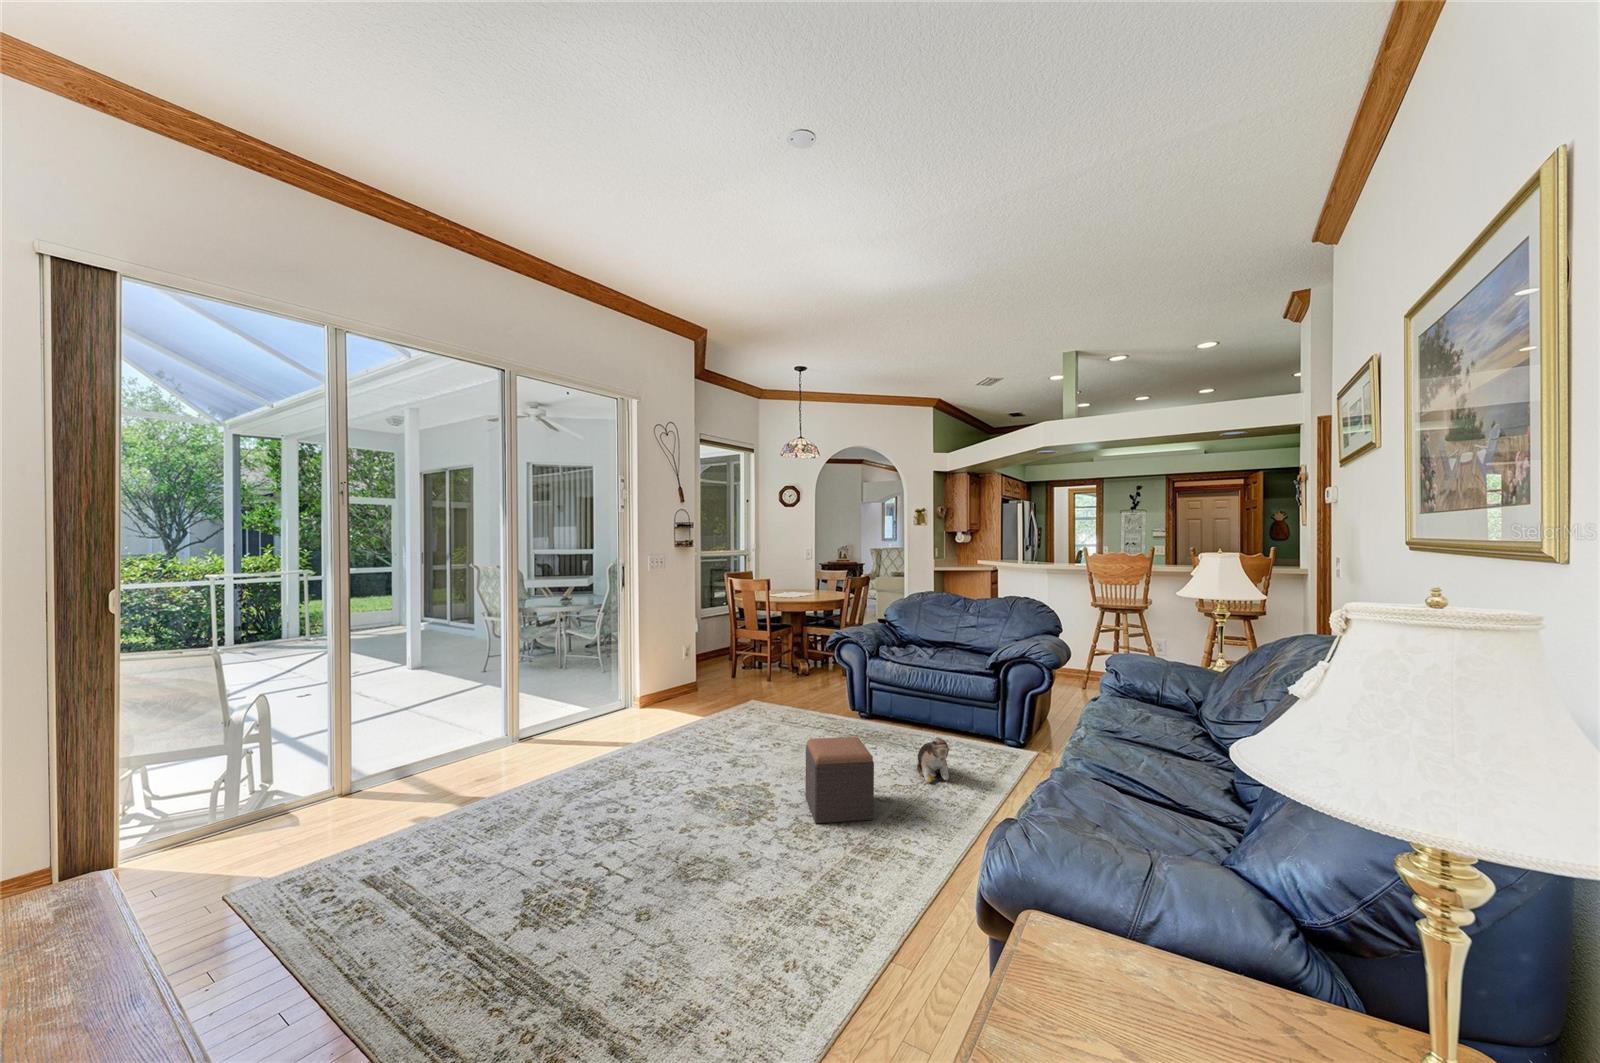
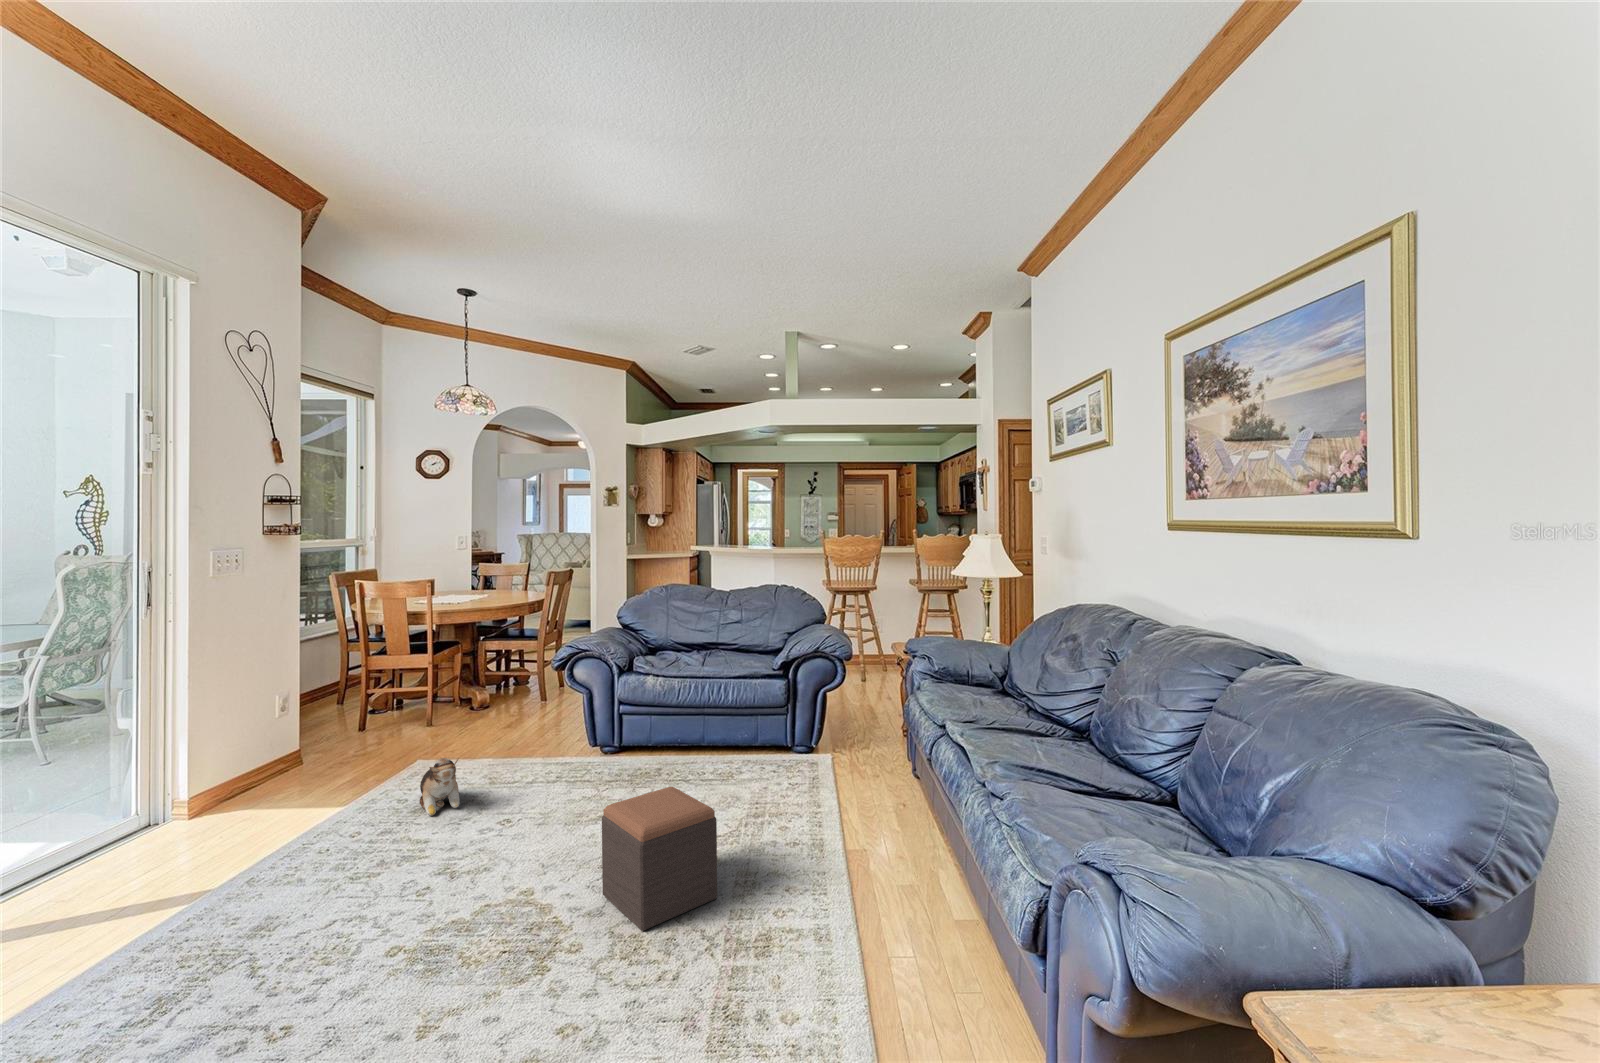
plush toy: present [917,737,951,783] -> present [420,758,459,816]

